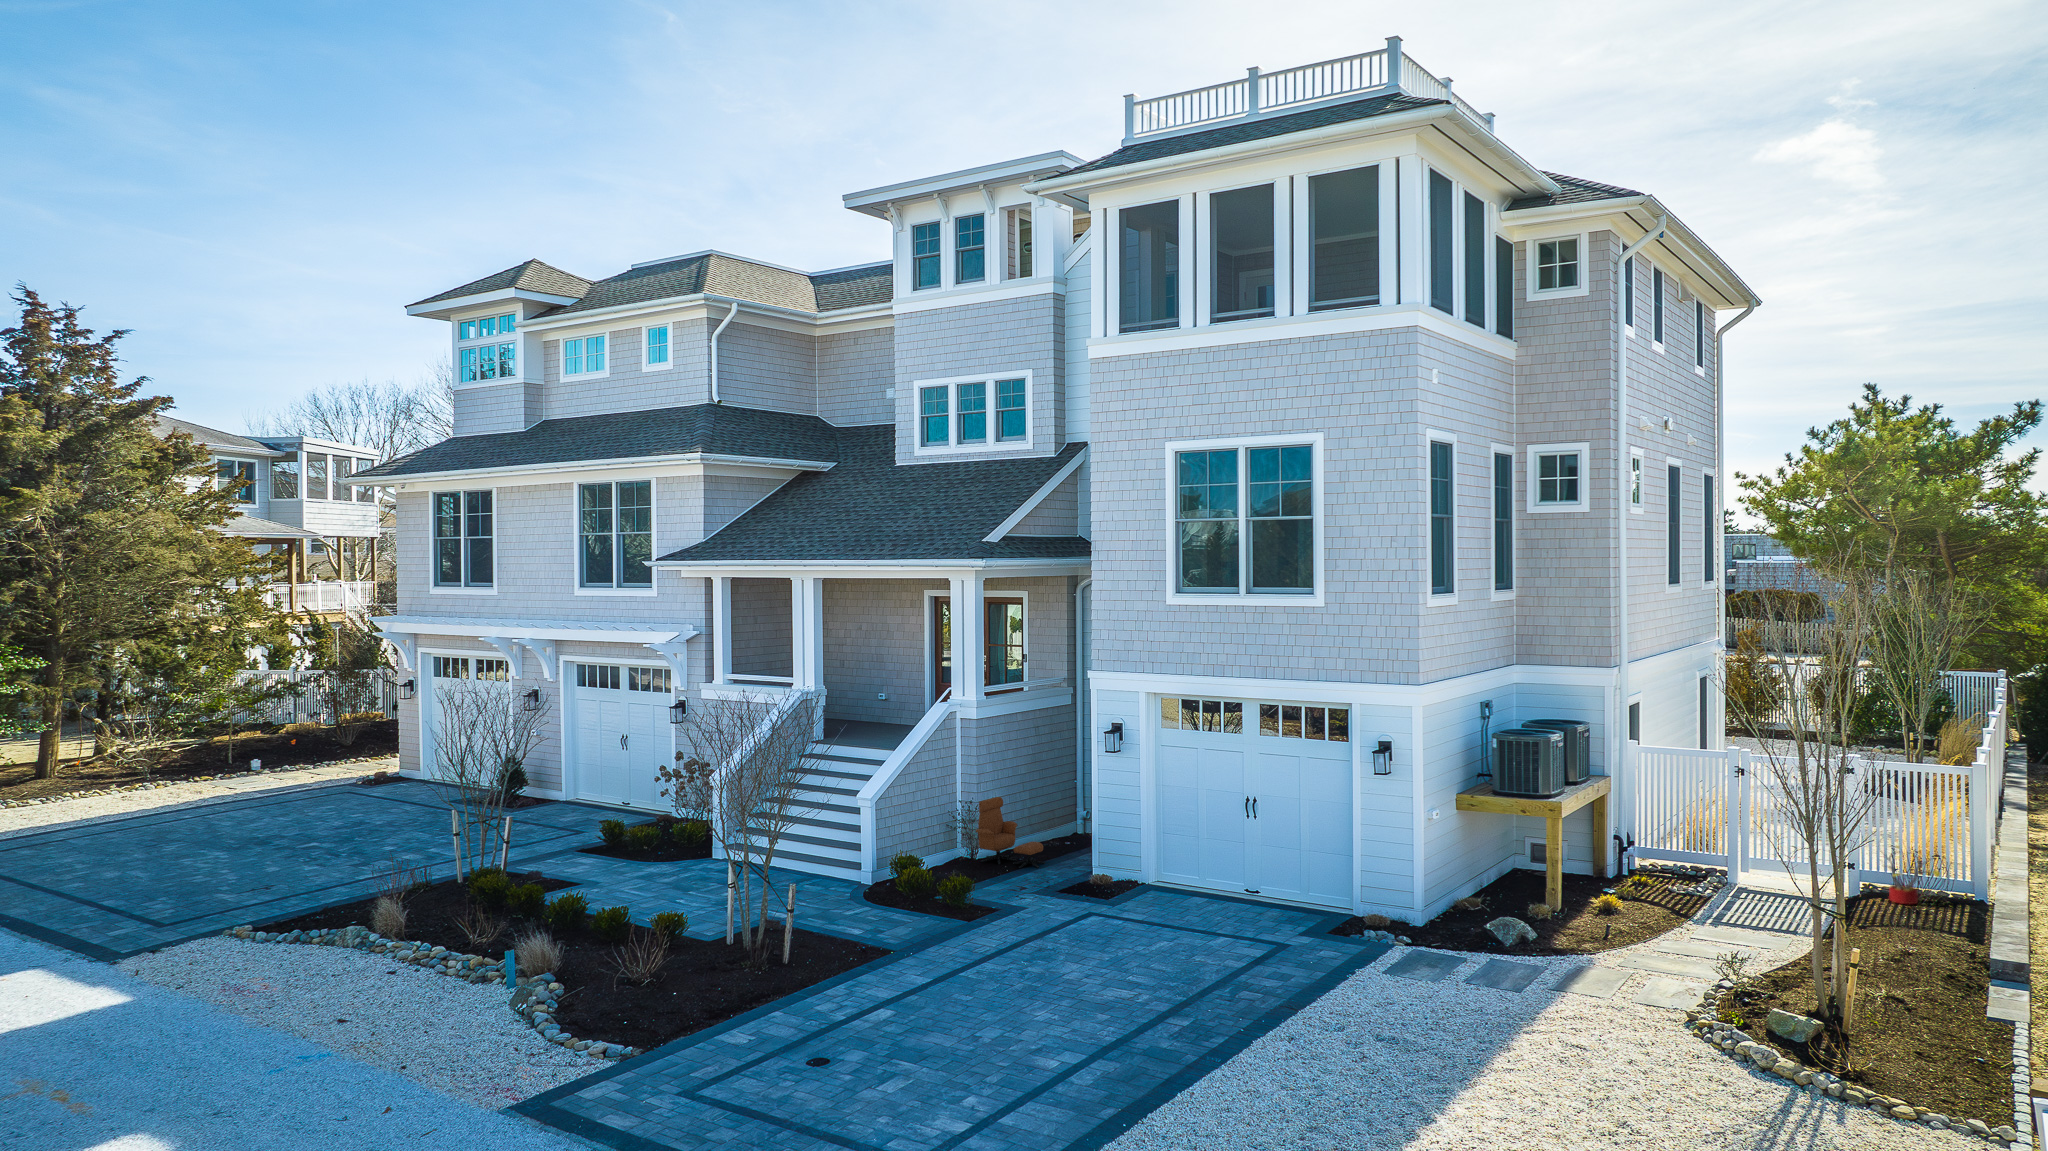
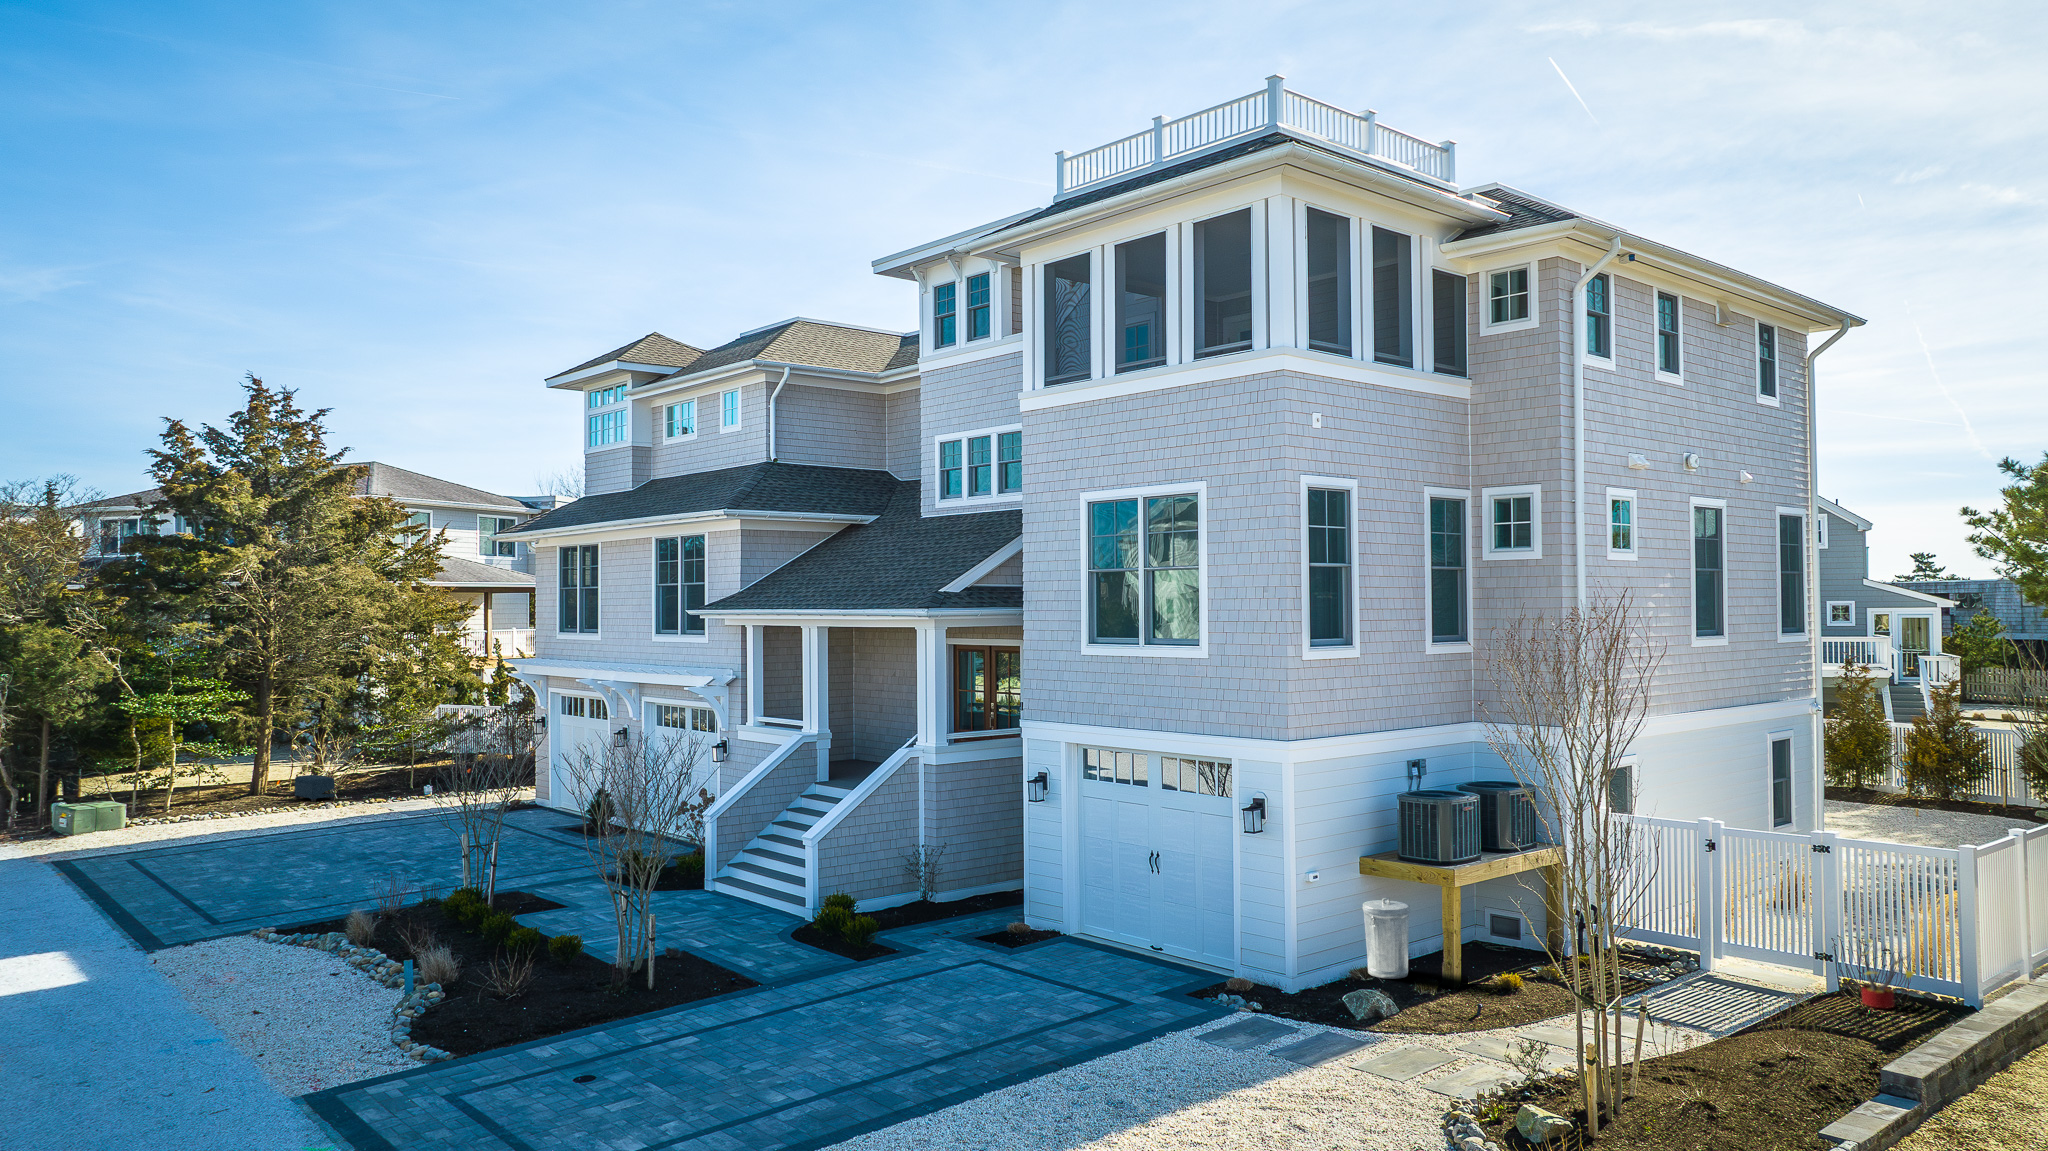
bench: none [88,755,144,787] -> present [295,775,335,802]
lounge chair: present [976,797,1045,868] -> none [928,841,992,913]
trash can: none [1460,831,1506,906] -> present [1362,897,1410,979]

